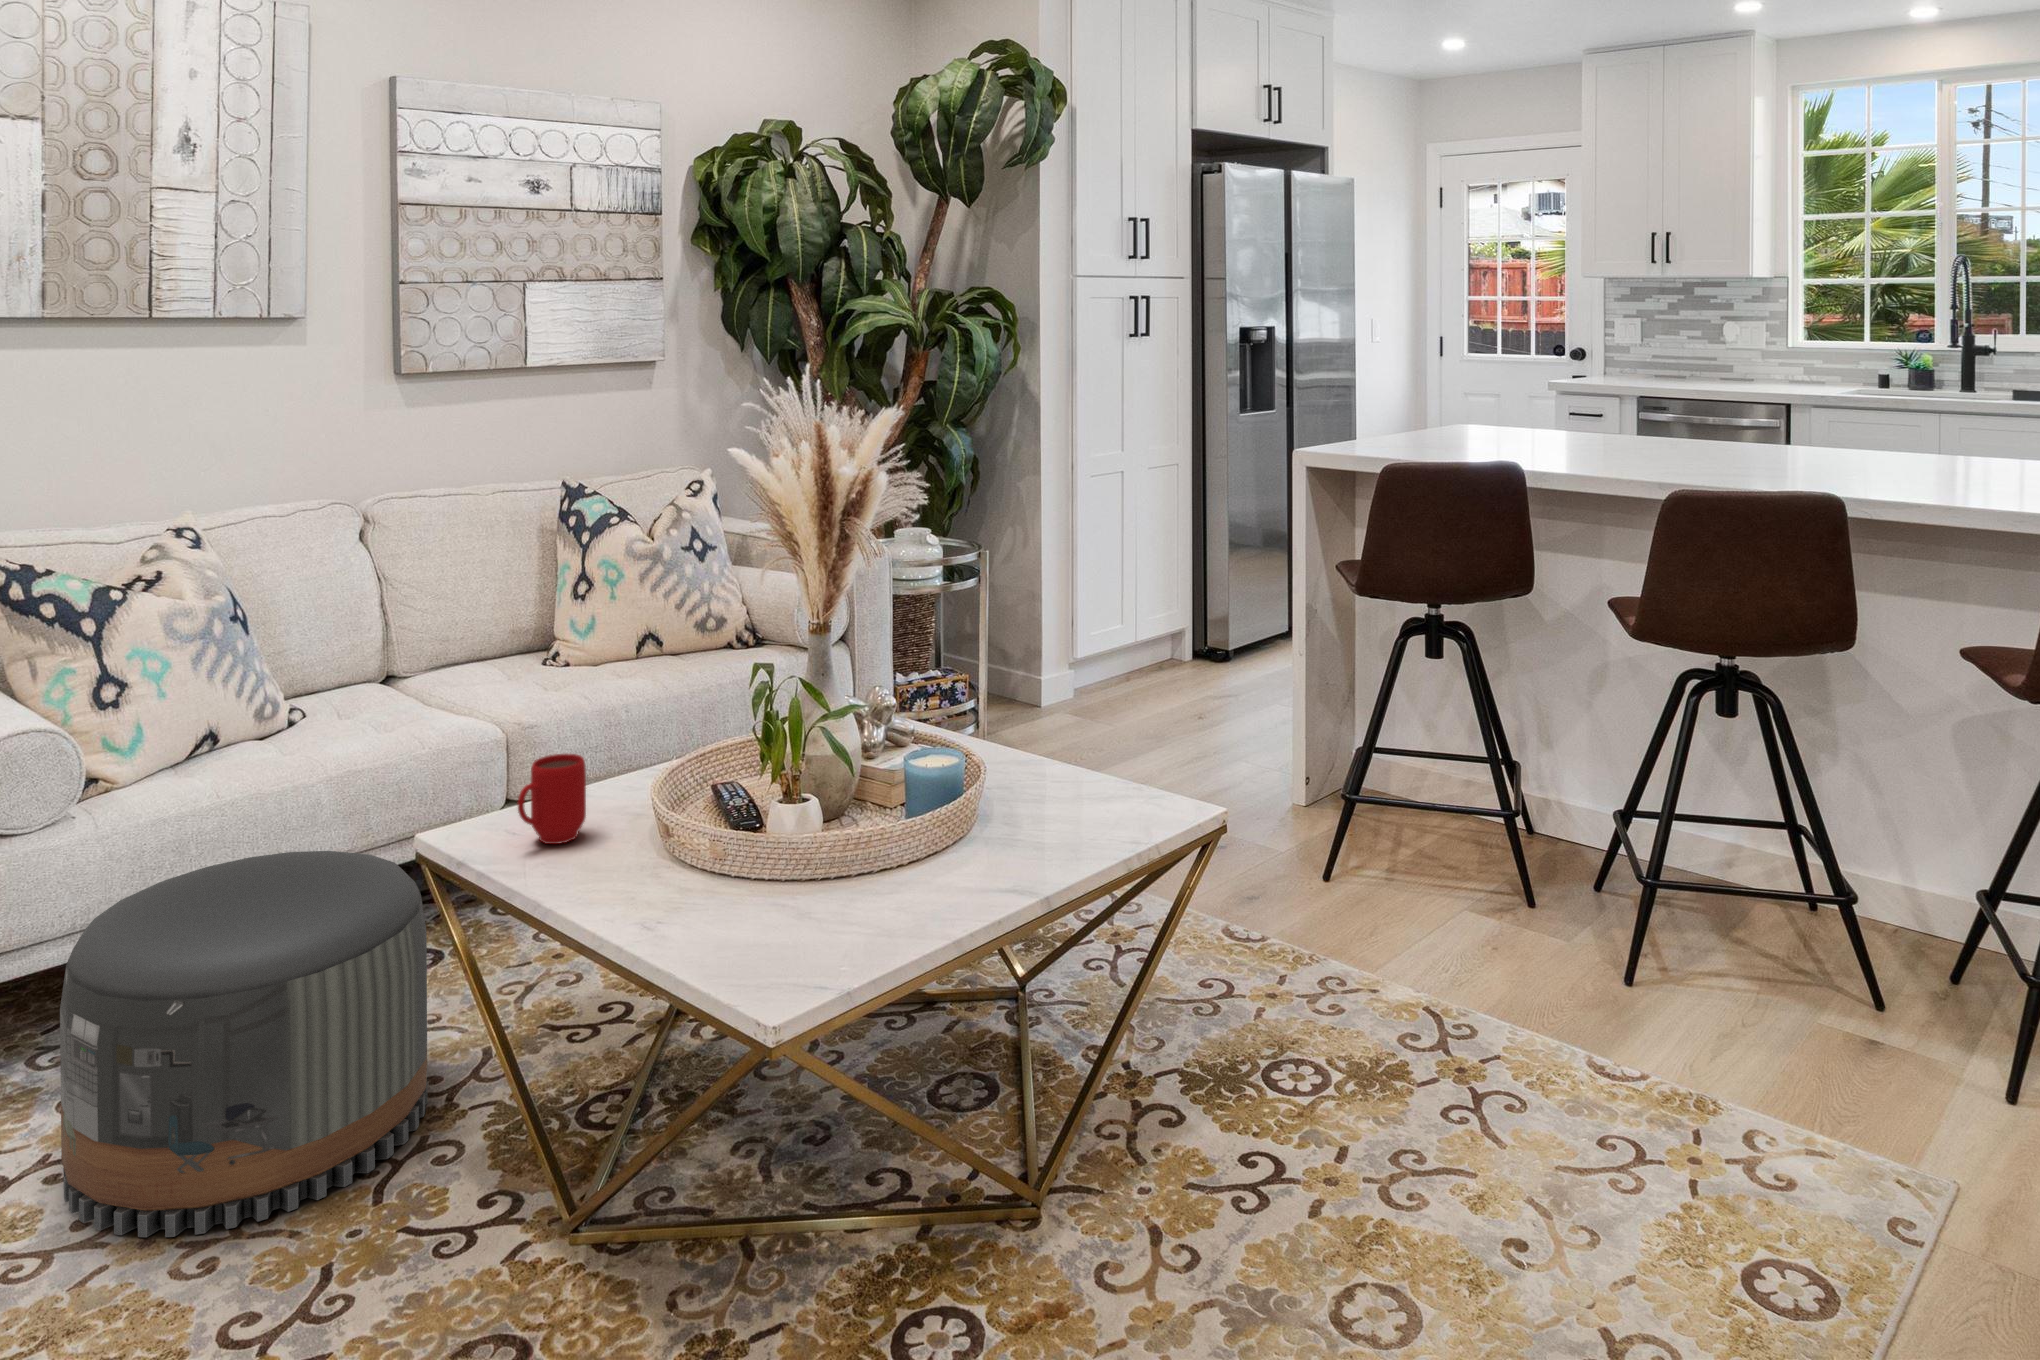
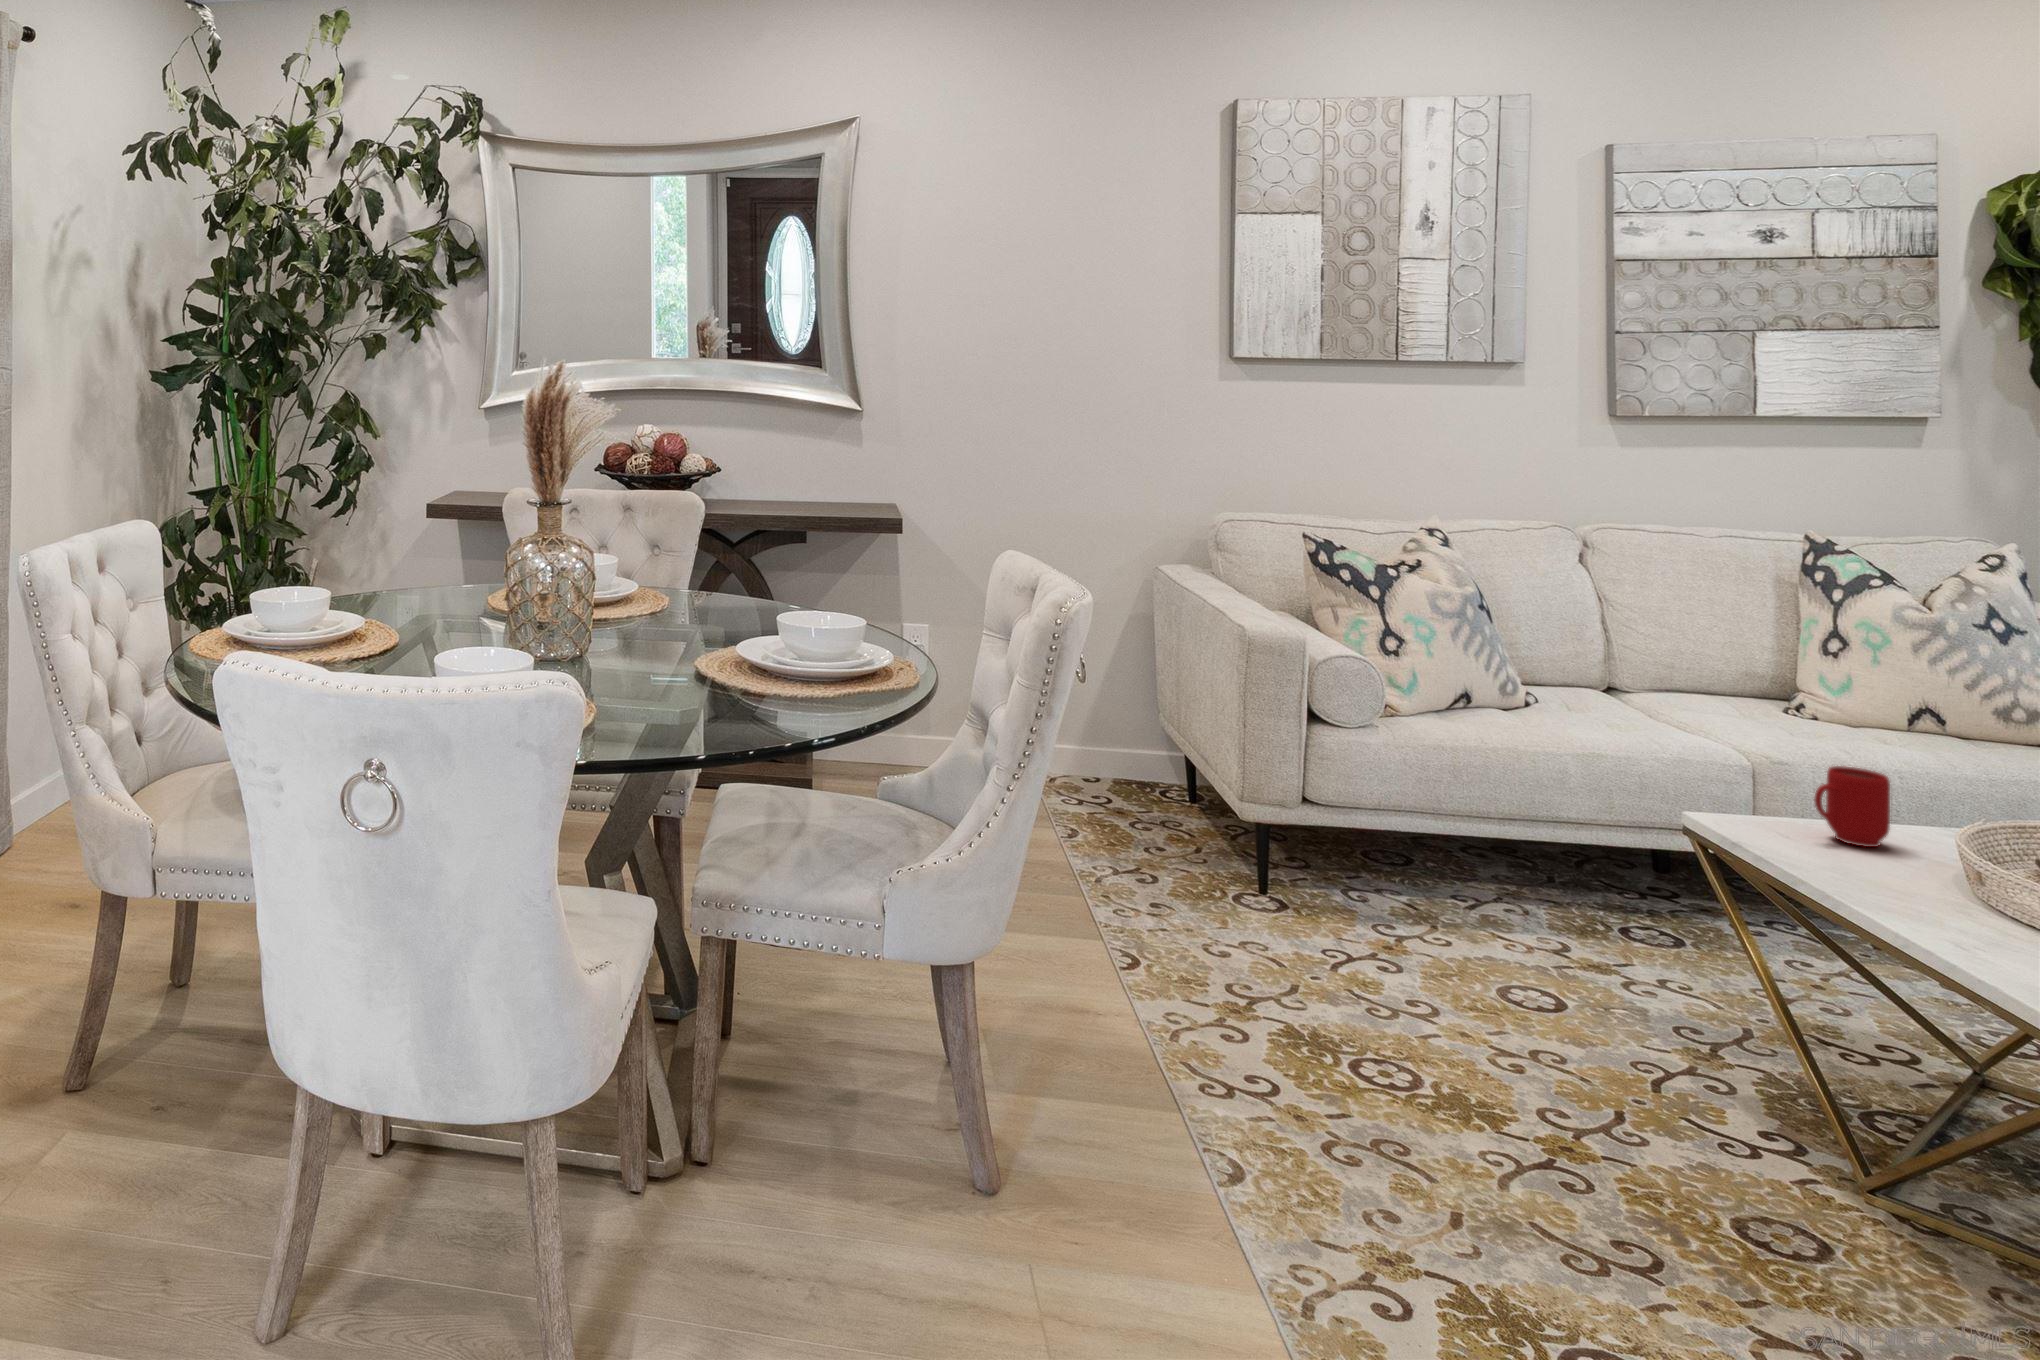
pouf: present [60,851,427,1237] -> none [1393,788,1697,1066]

